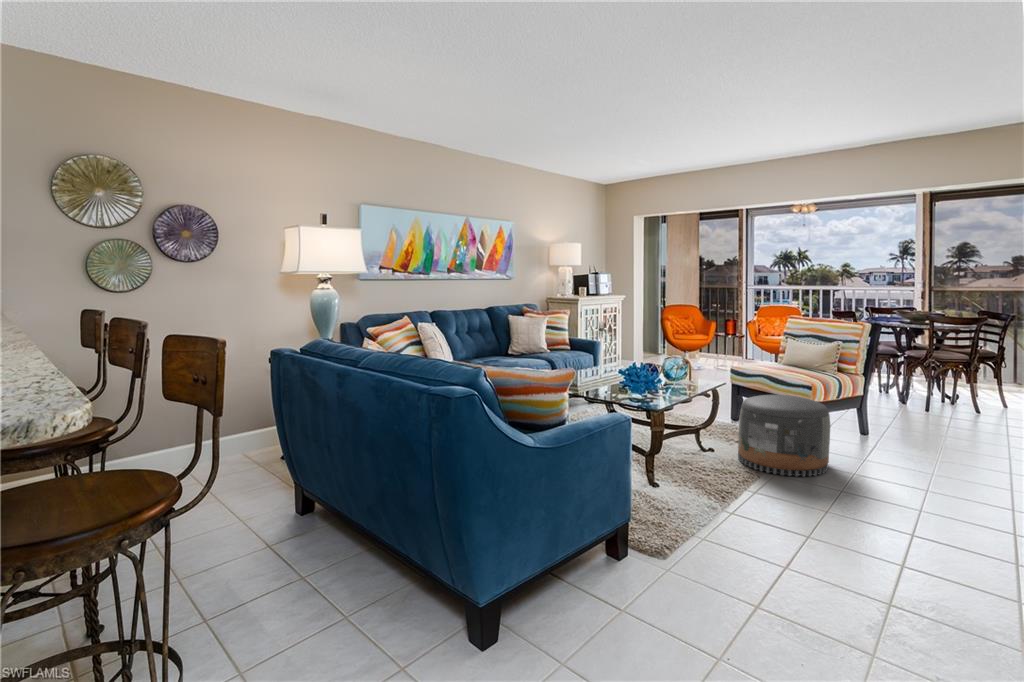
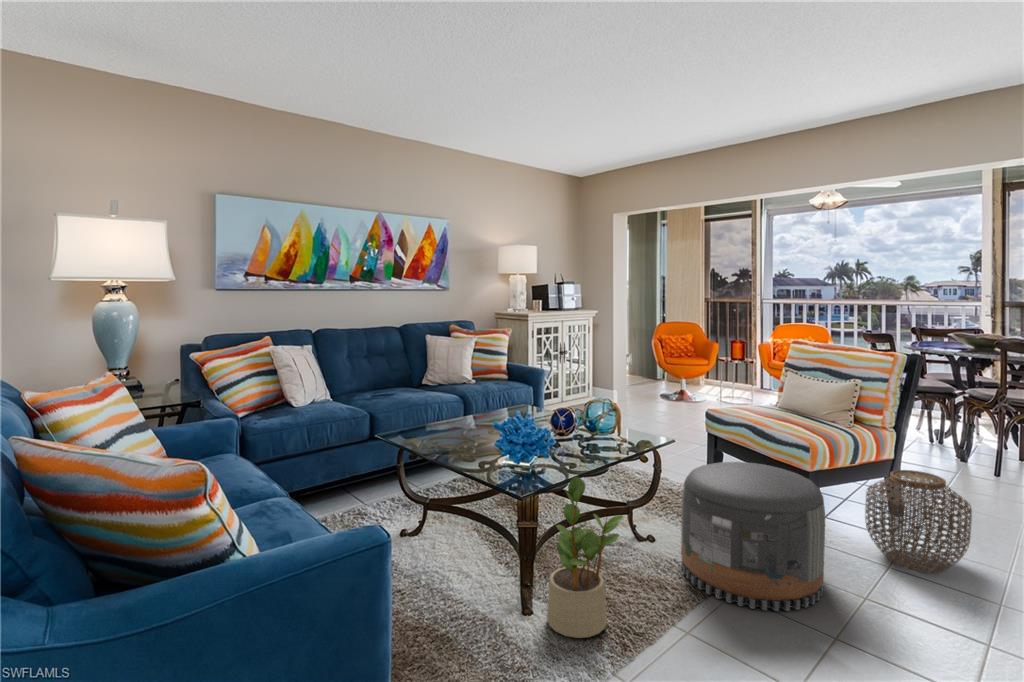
potted plant: none [672,398,719,491] -> present [547,477,624,638]
woven basket: none [848,398,912,458] -> present [865,470,972,573]

